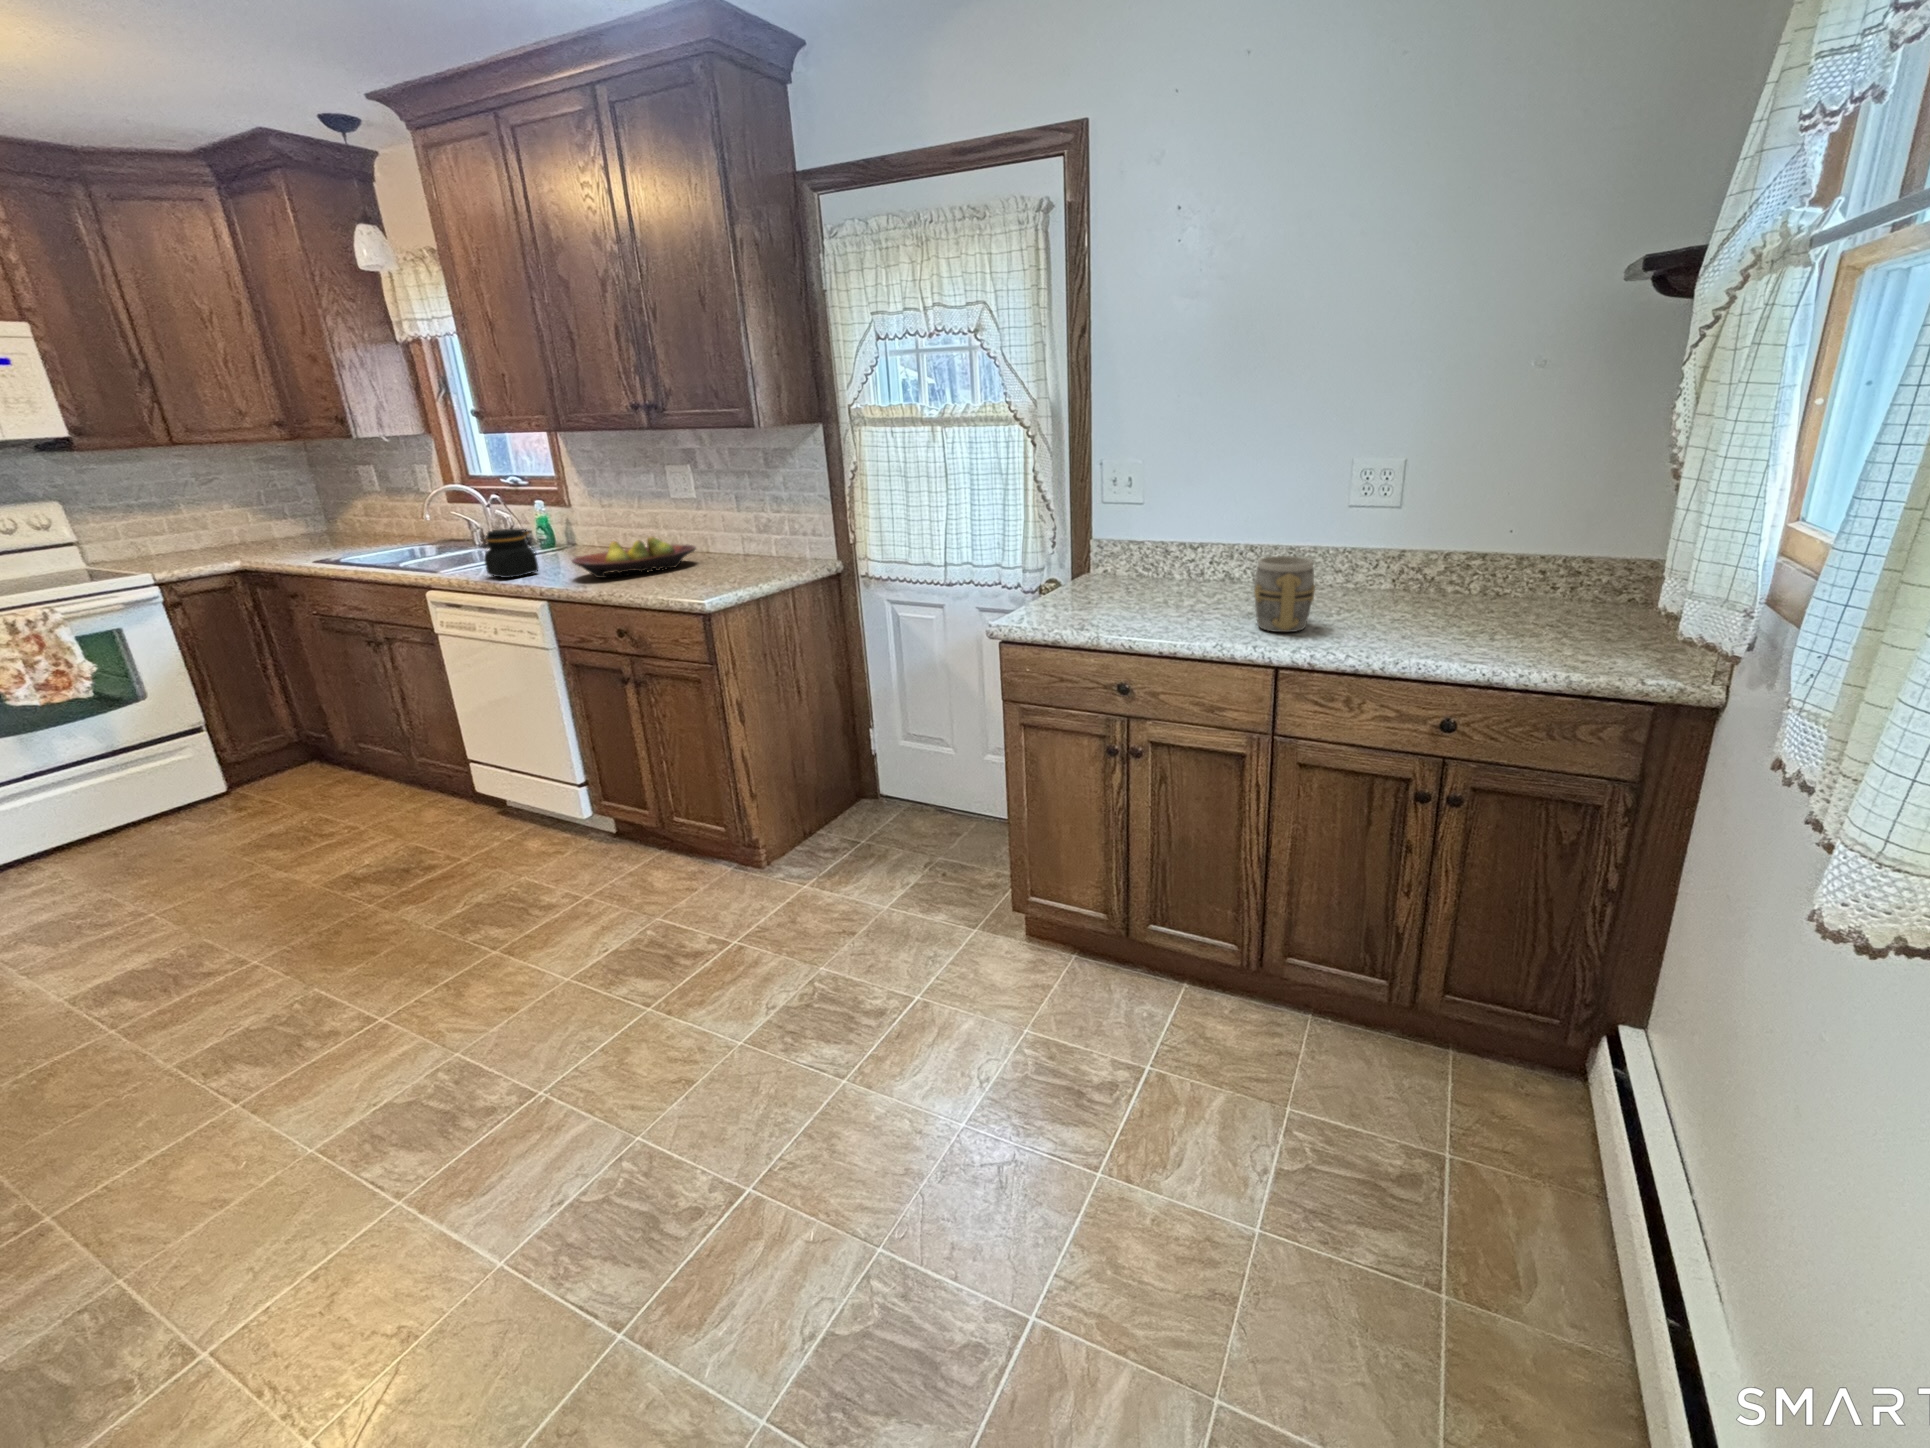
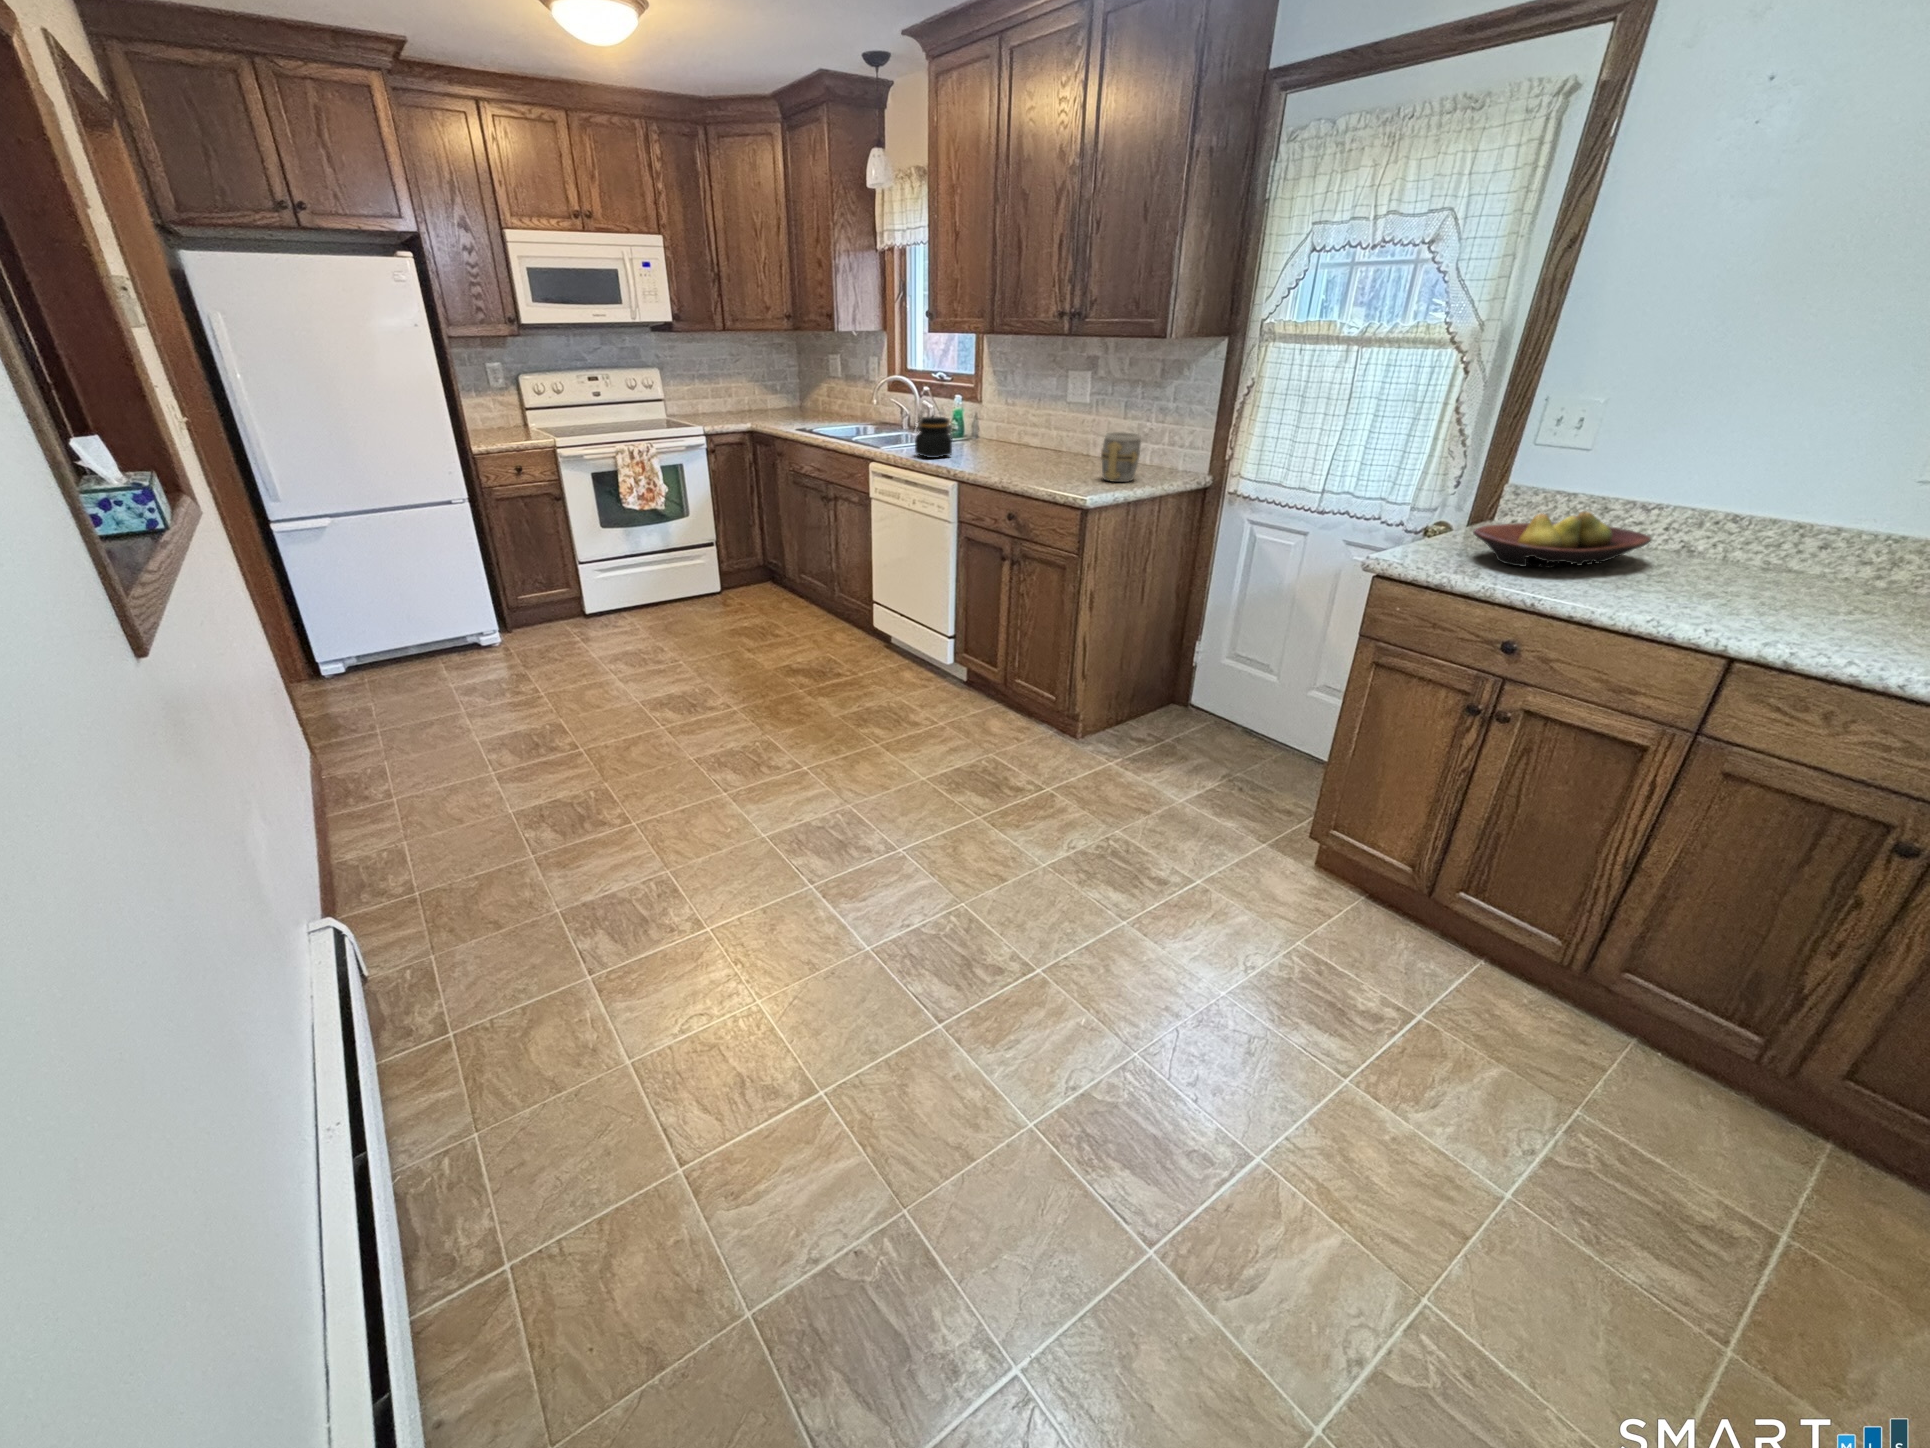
fruit bowl: present [572,537,696,578] -> present [1473,512,1650,567]
mug: present [1254,556,1315,632] -> present [1101,432,1141,482]

